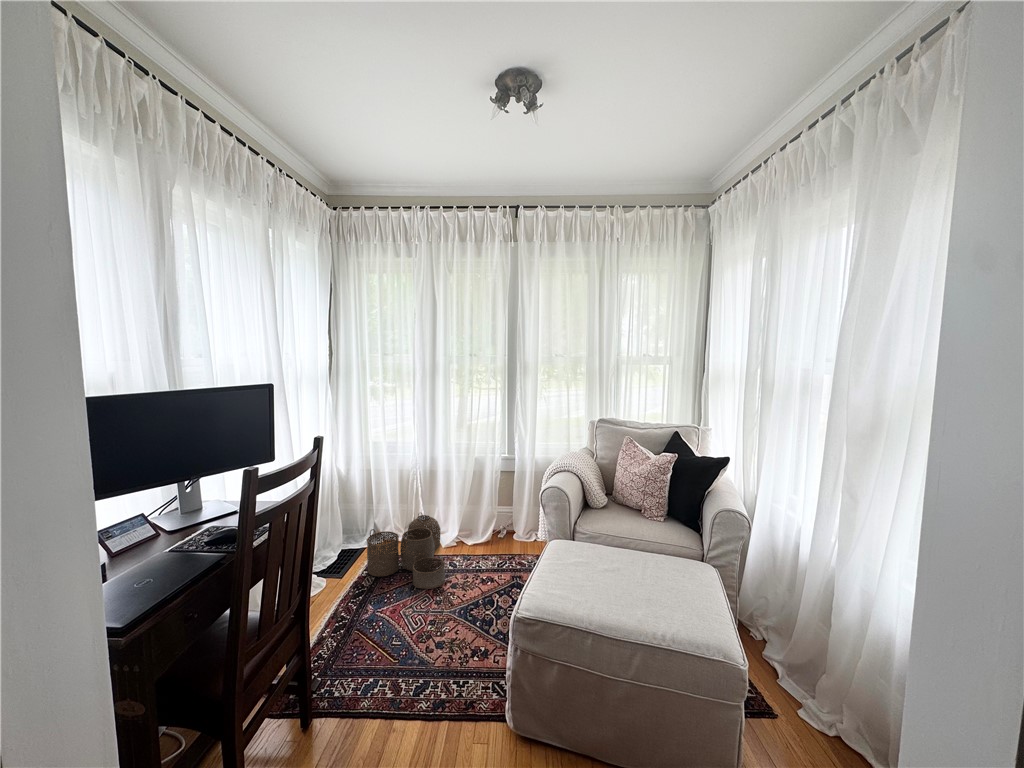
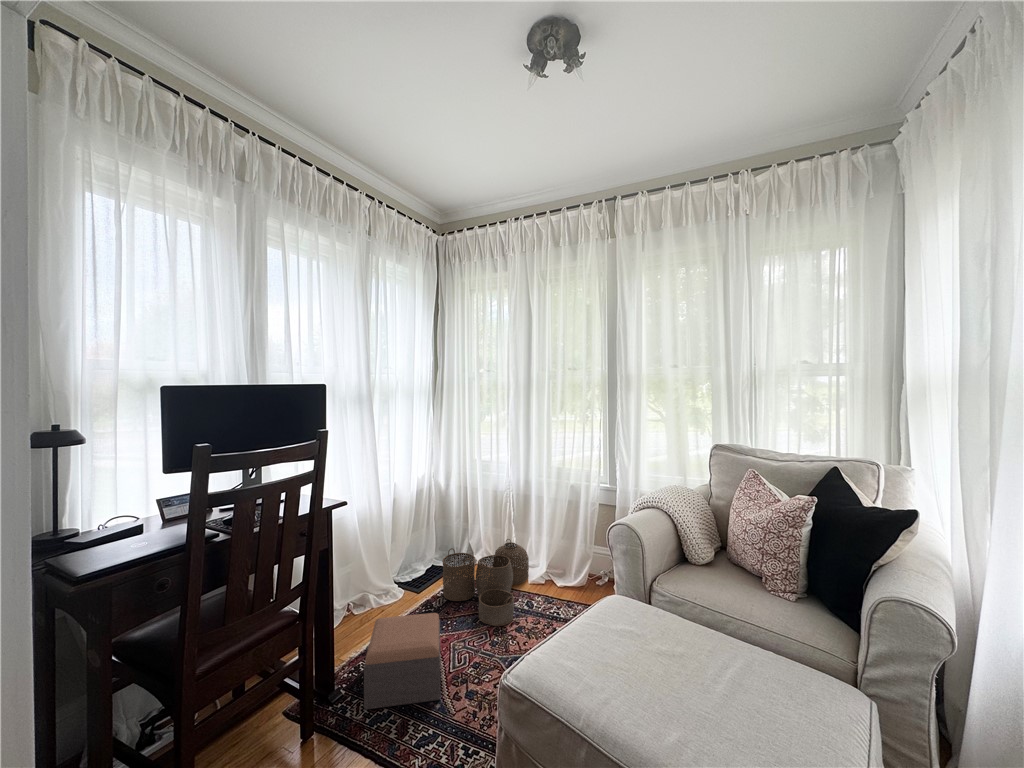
footstool: none [334,588,416,684] -> present [364,613,441,709]

